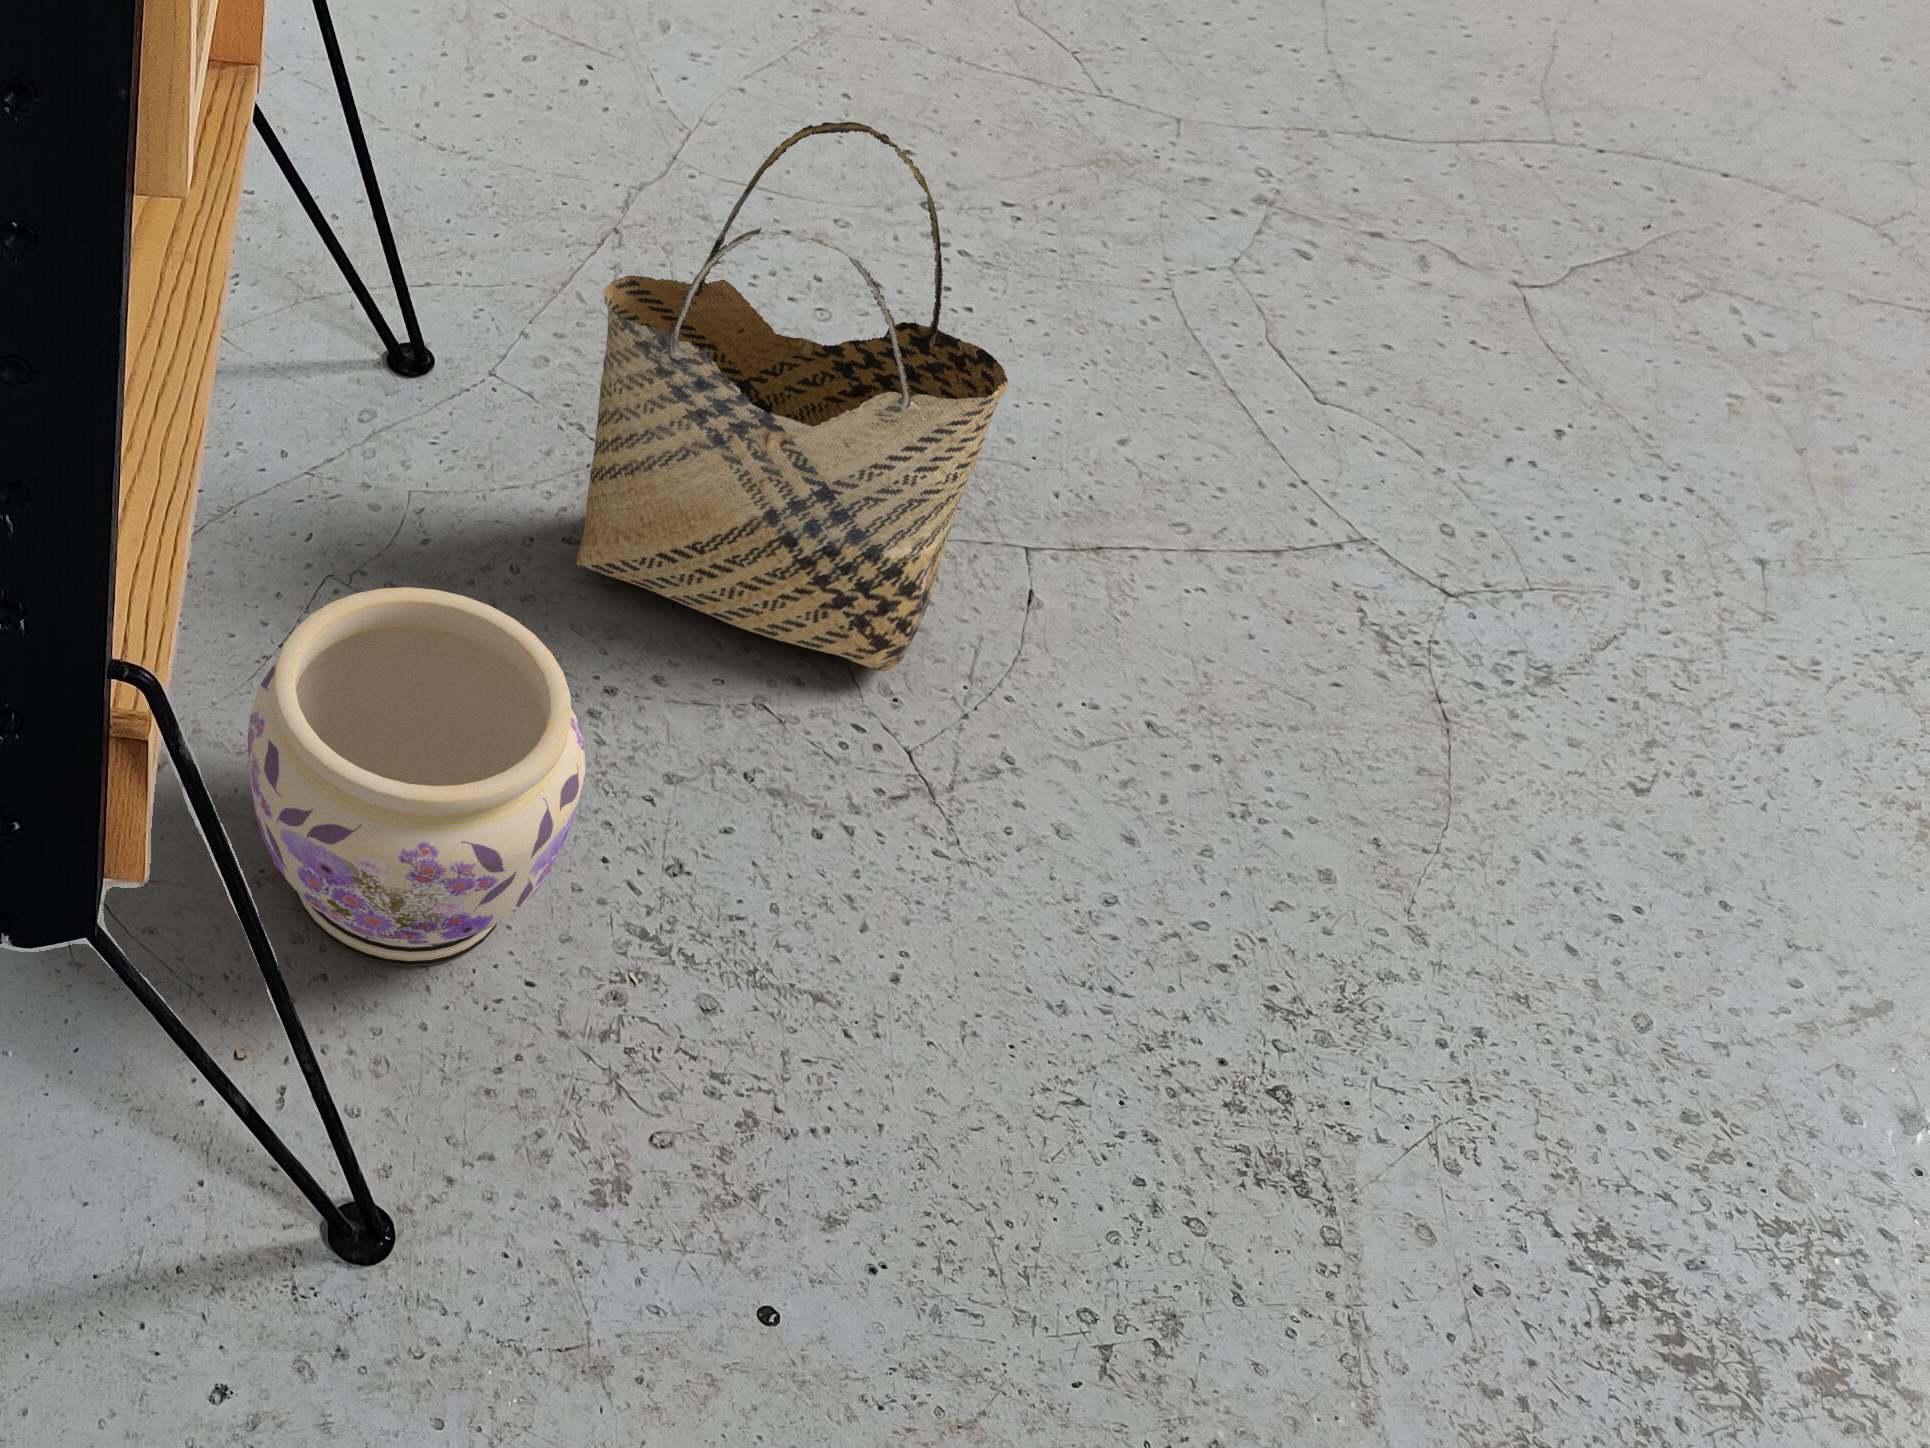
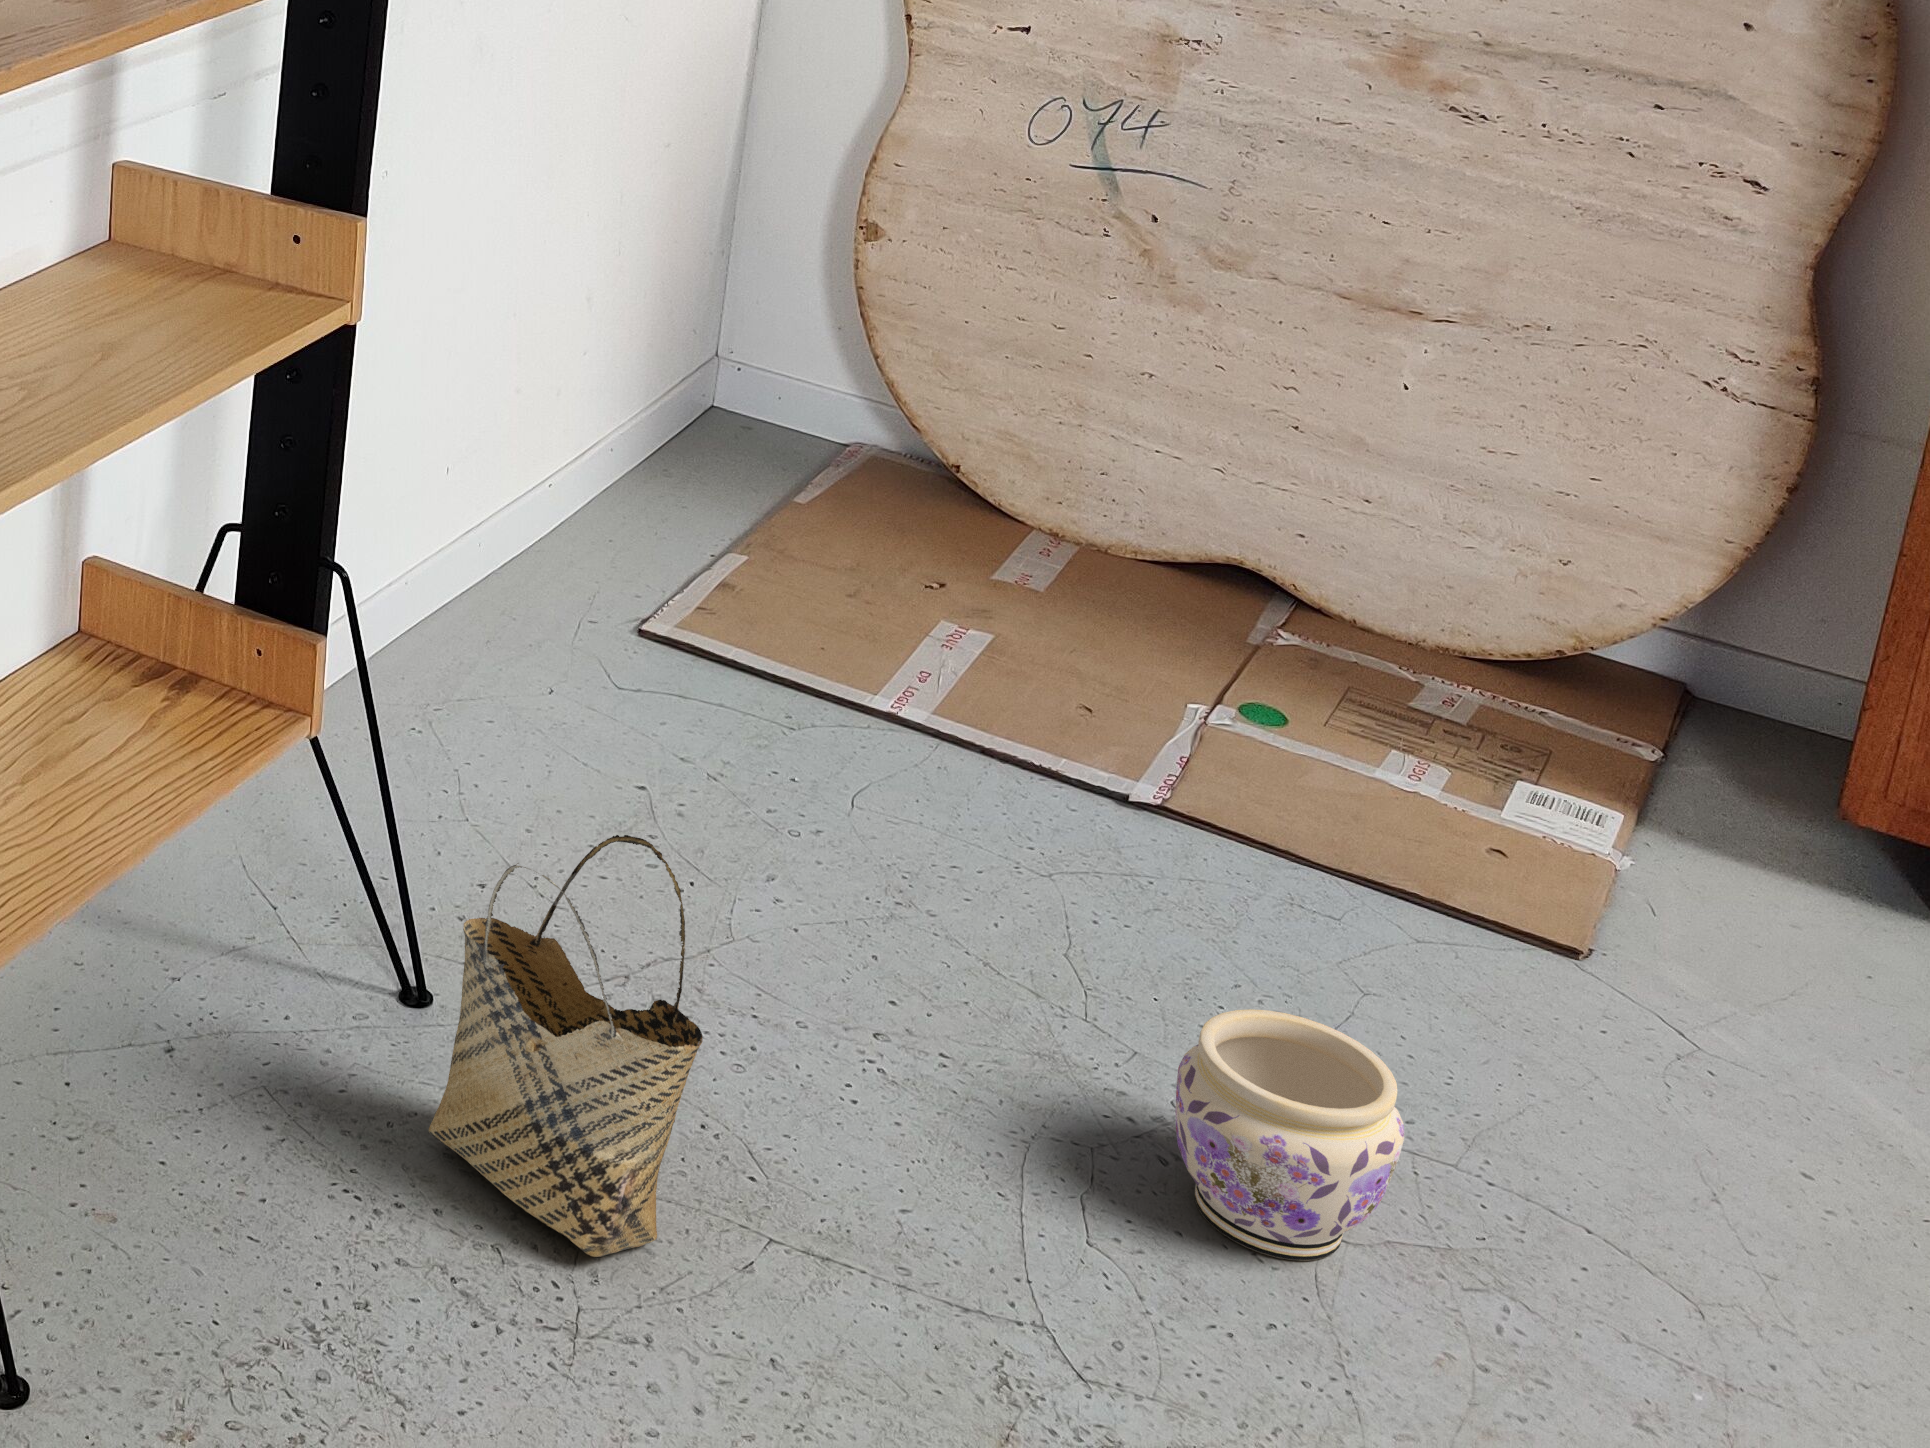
planter: present [248,587,586,966] -> present [1175,1009,1404,1261]

